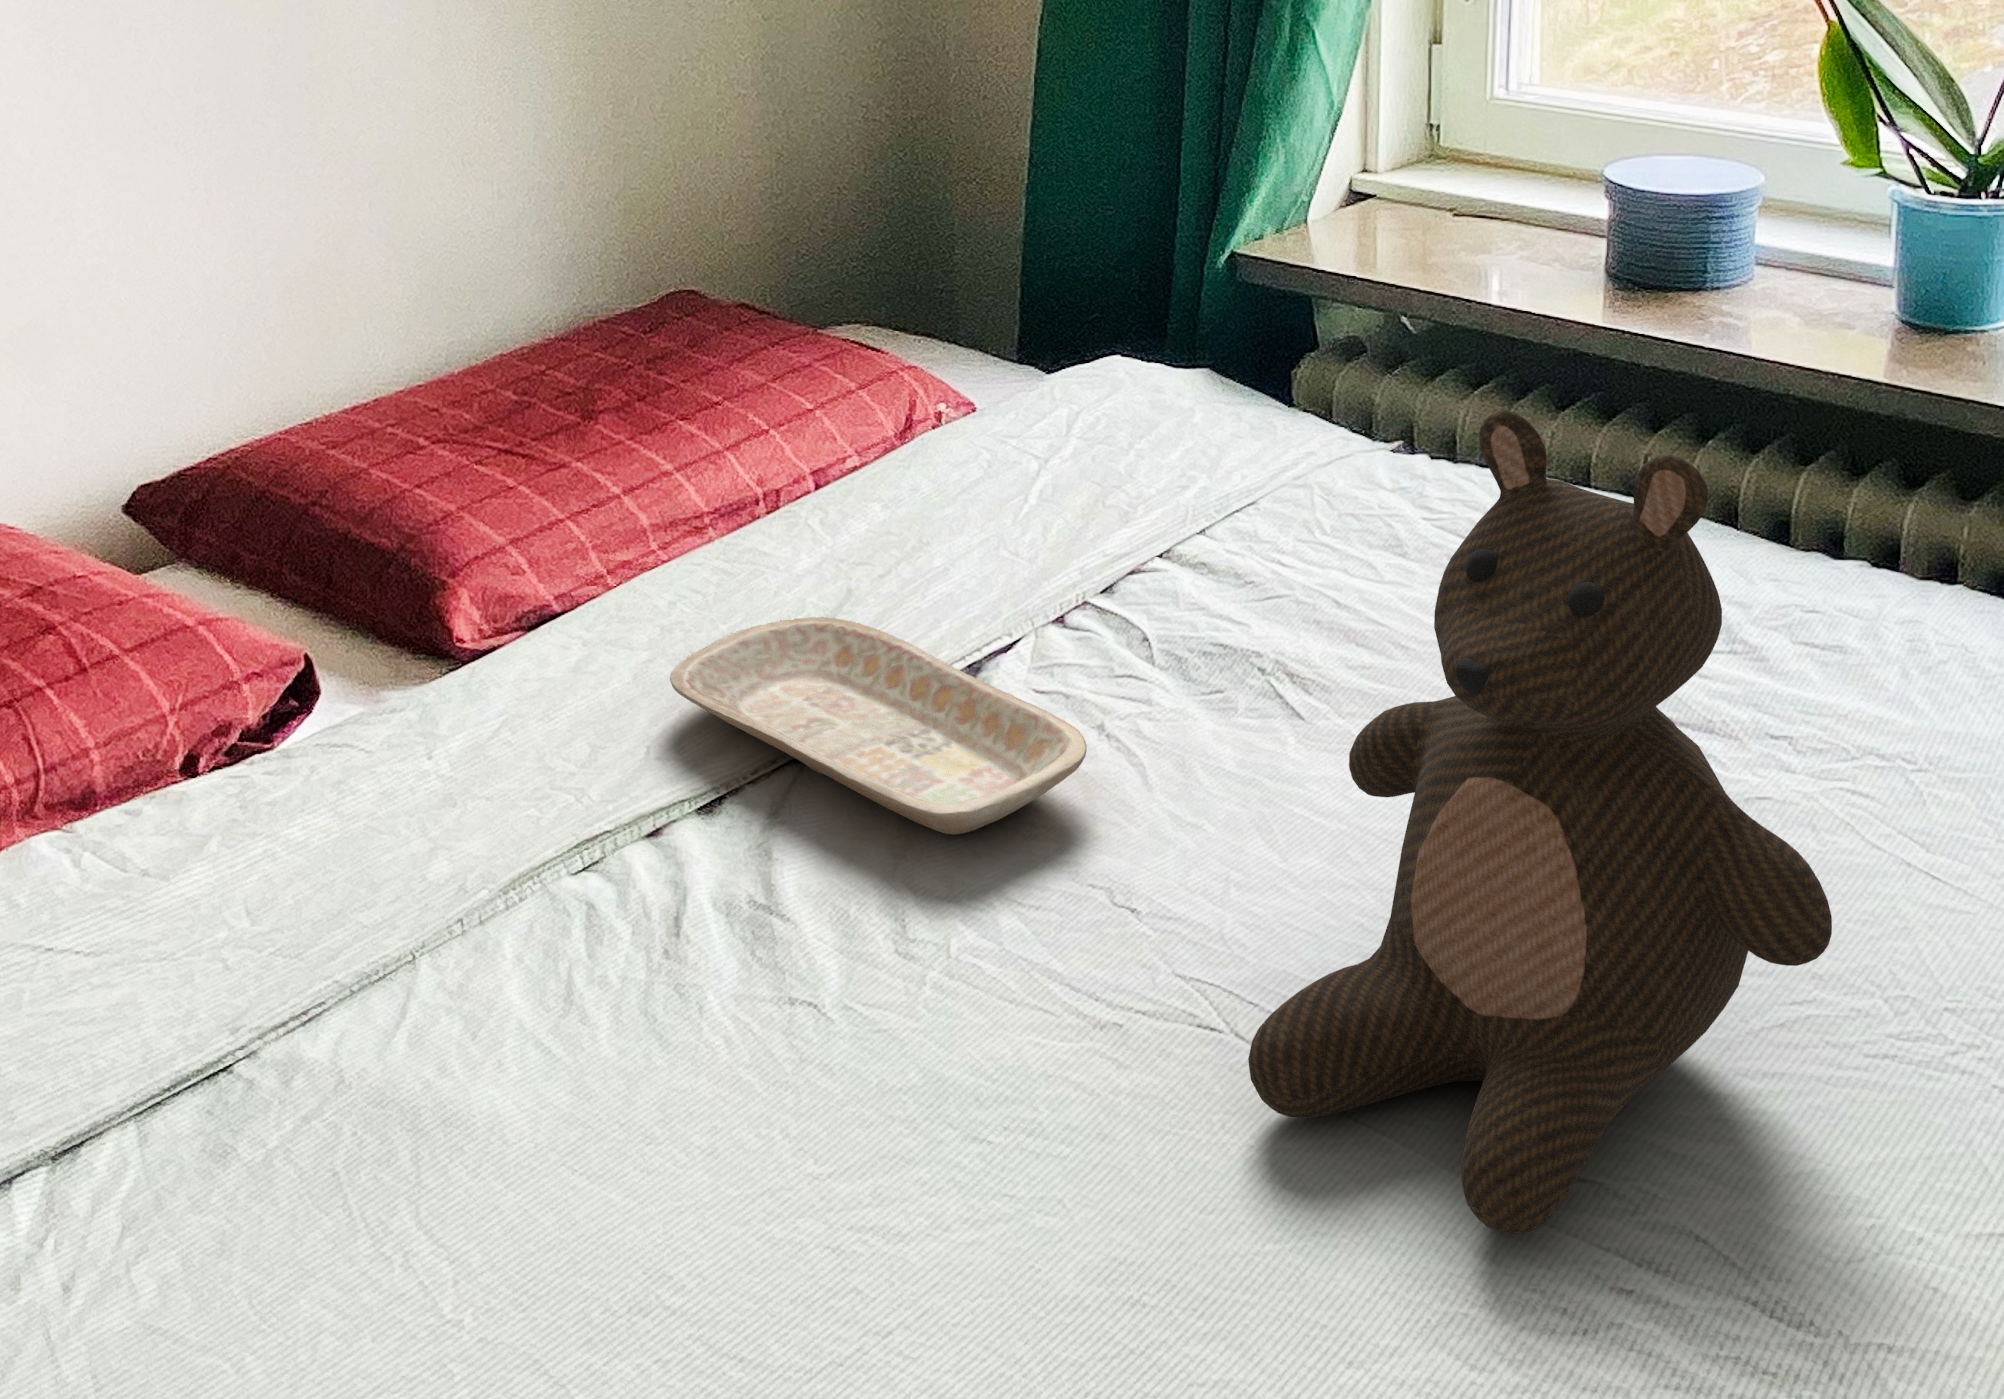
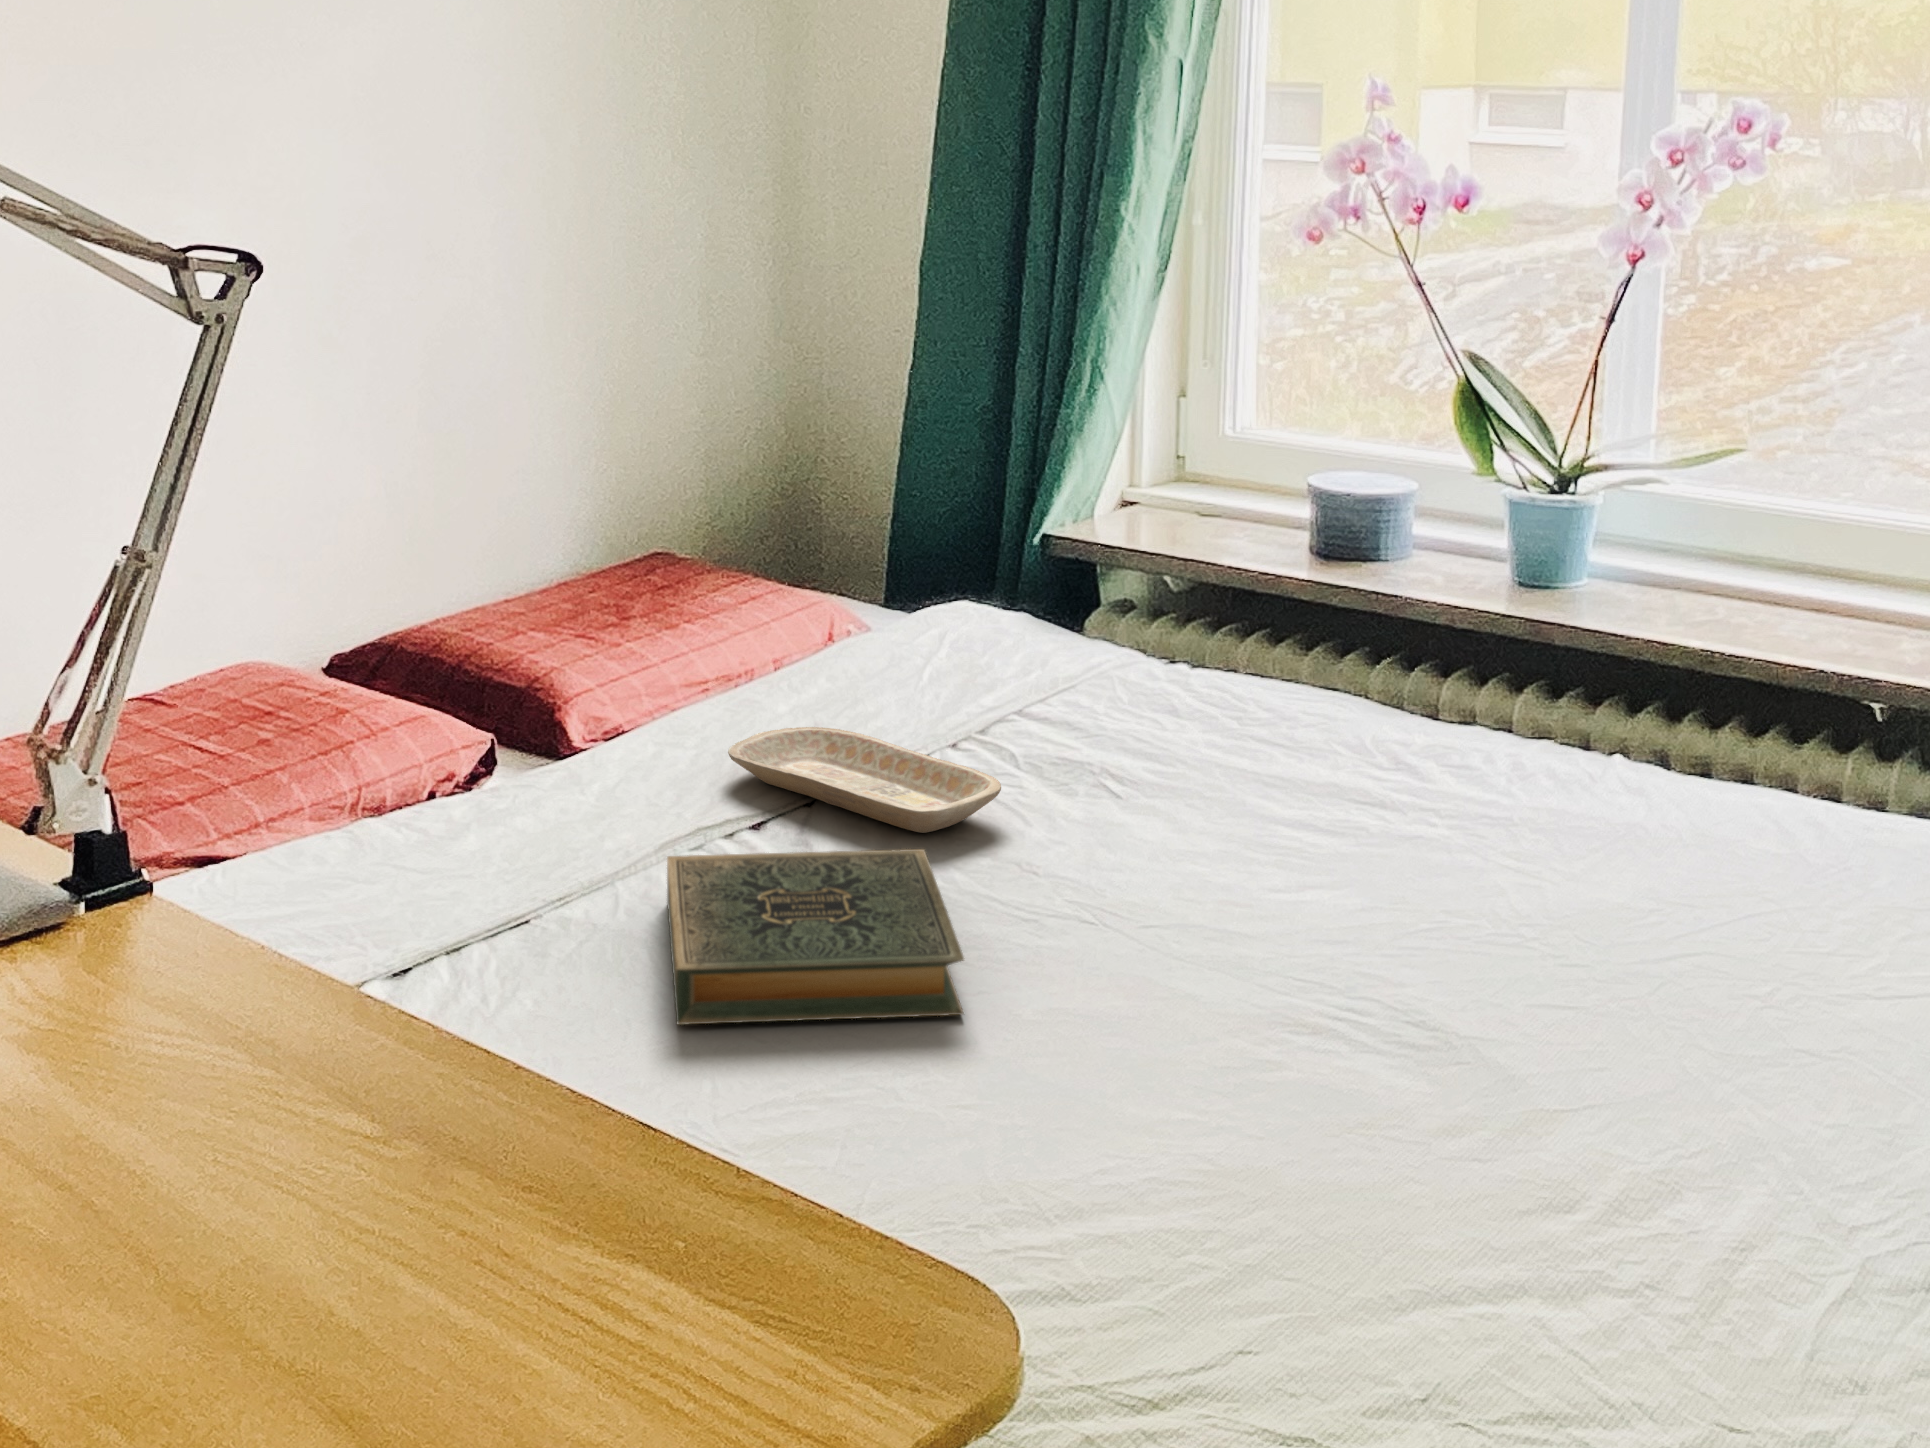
stuffed bear: present [1248,411,1832,1234] -> none [1123,548,1446,983]
hardback book: none [361,913,927,1376] -> present [667,849,964,1025]

